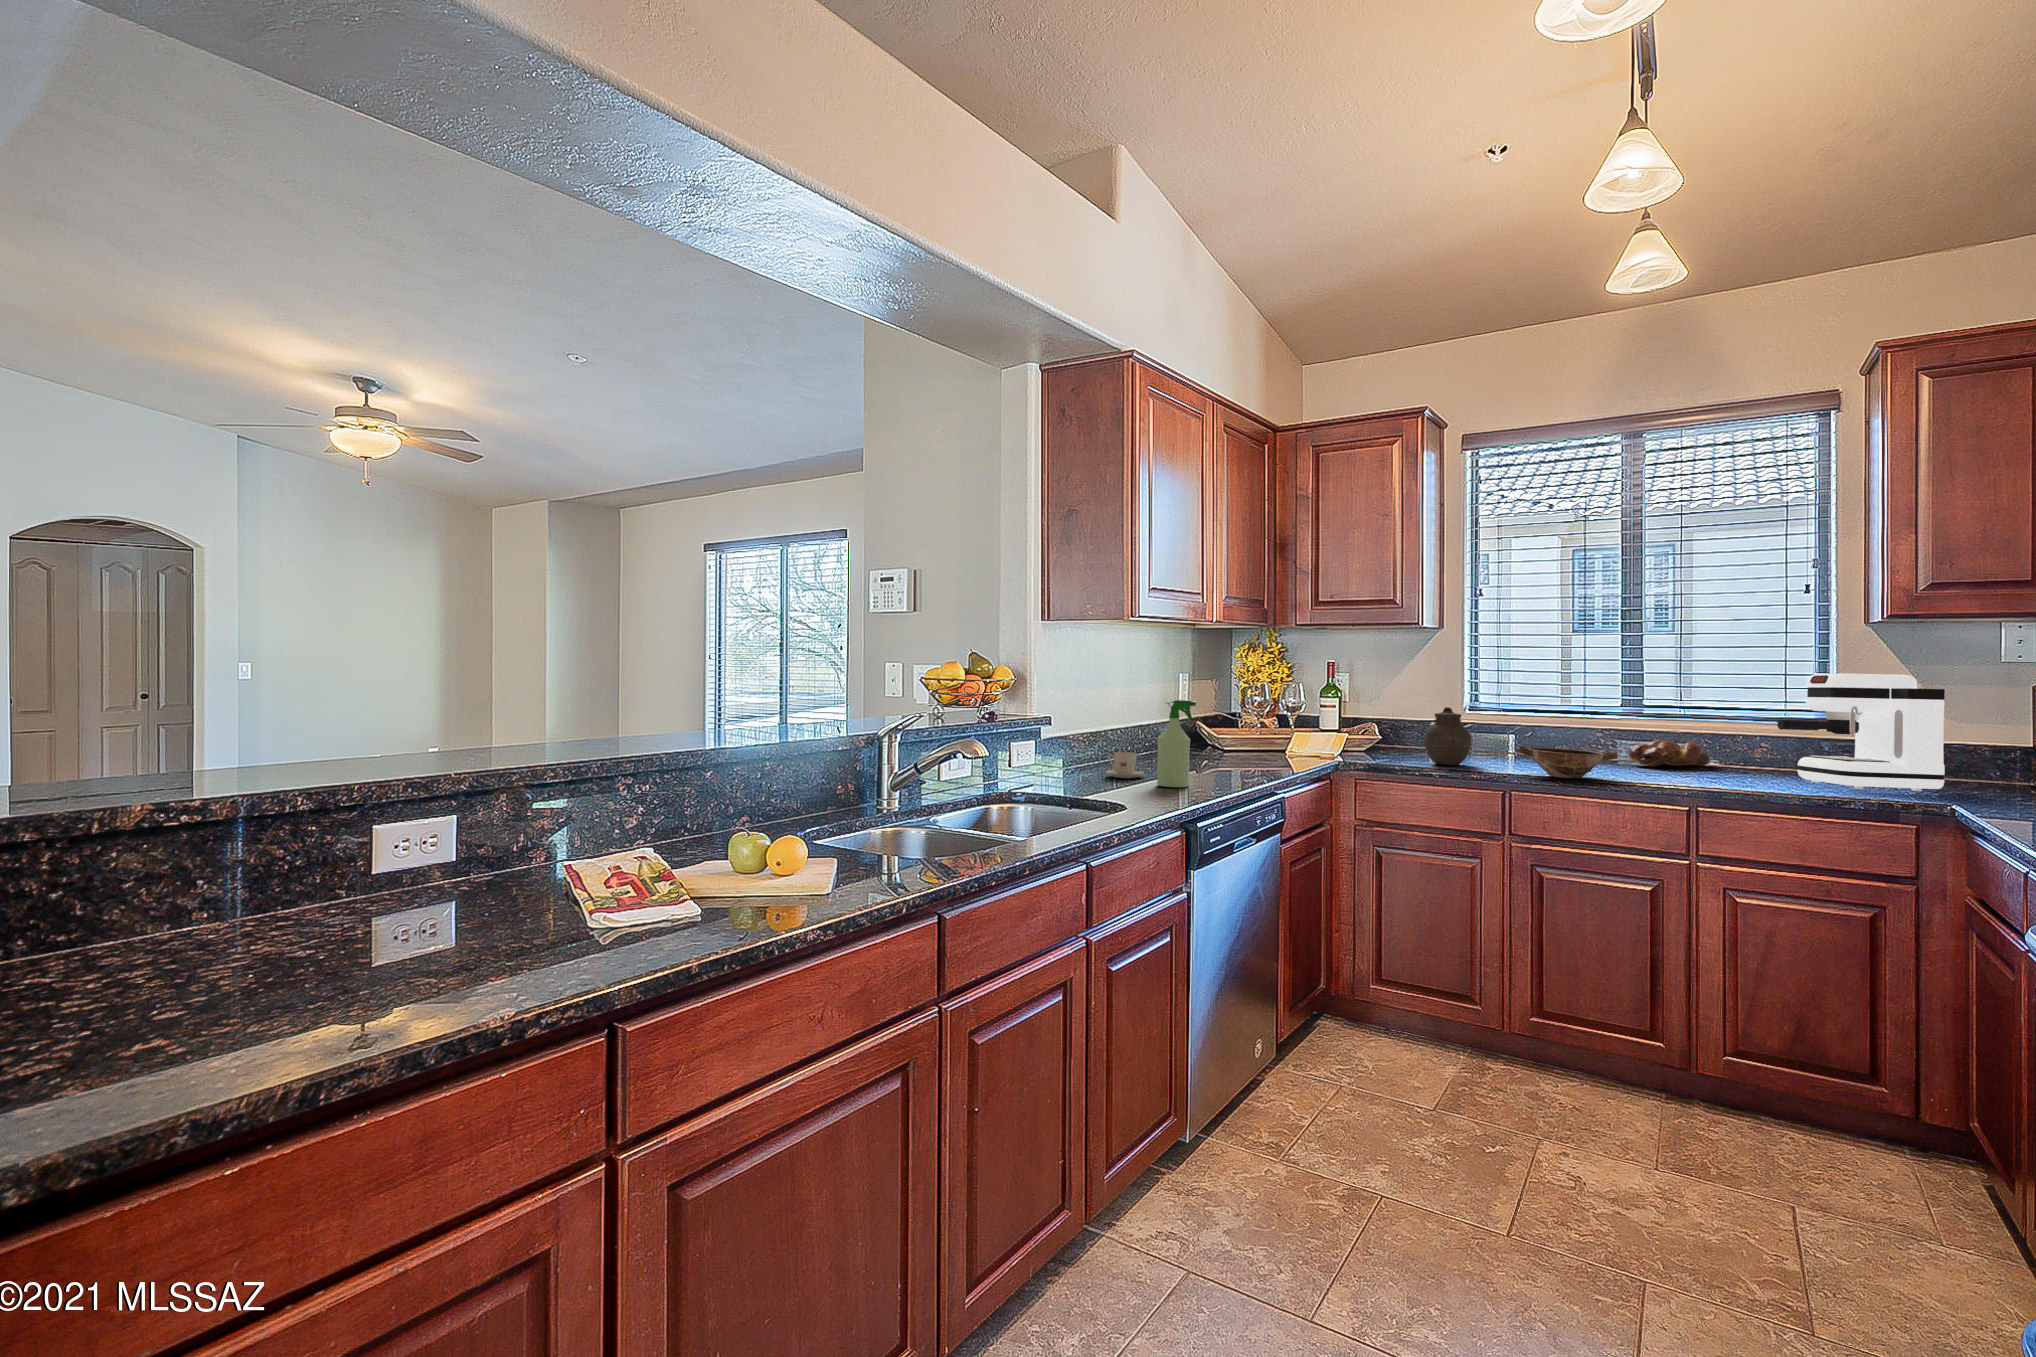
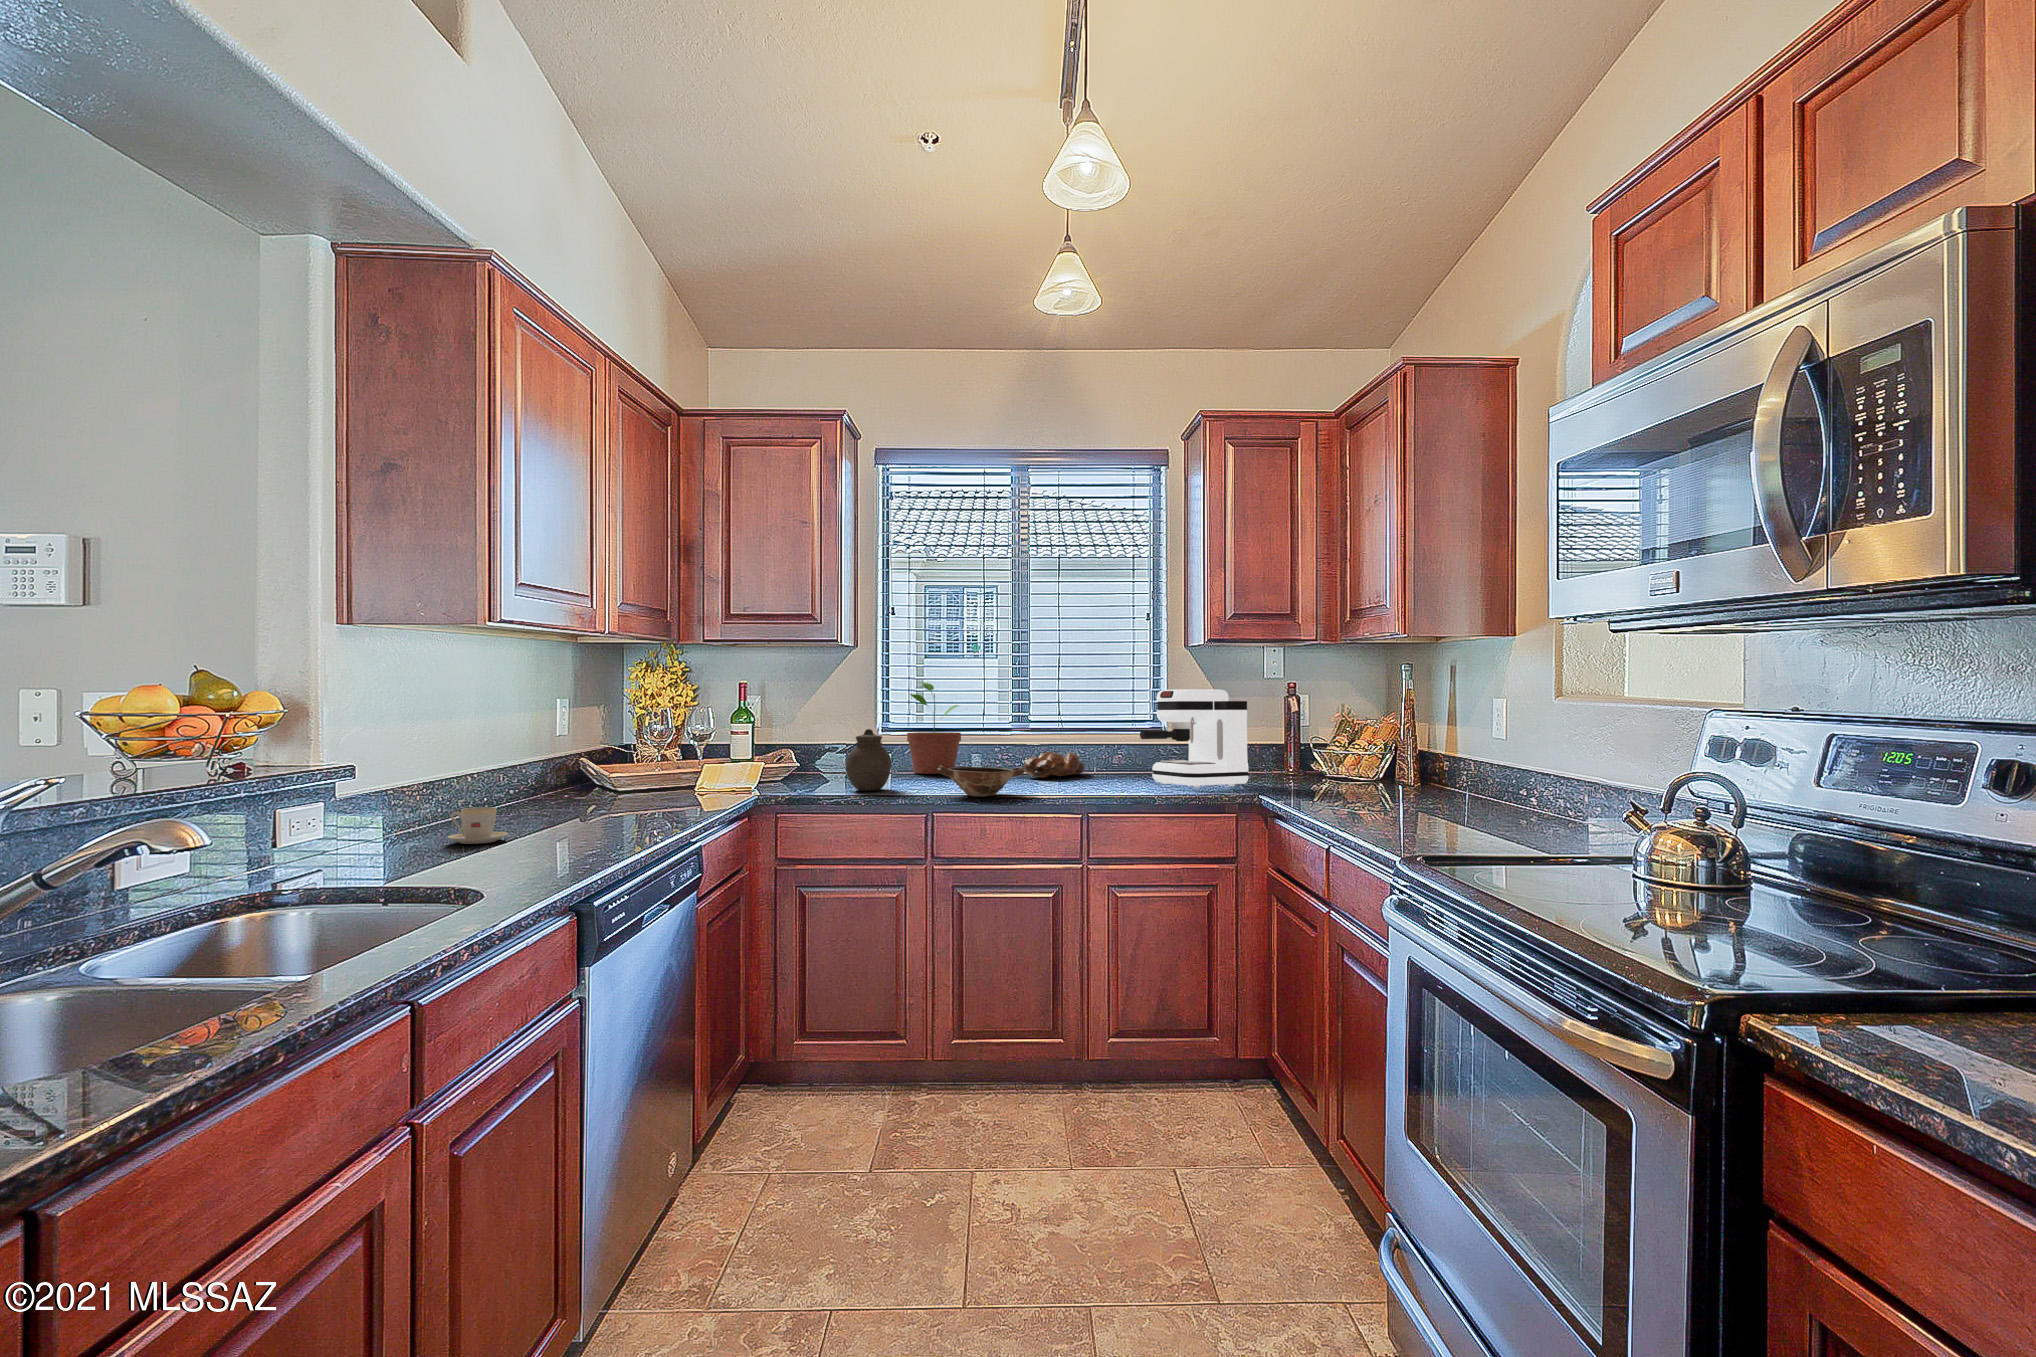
potted plant: none [1495,663,1557,756] -> present [907,682,961,774]
spray bottle: present [1157,700,1196,787] -> none [528,734,584,852]

